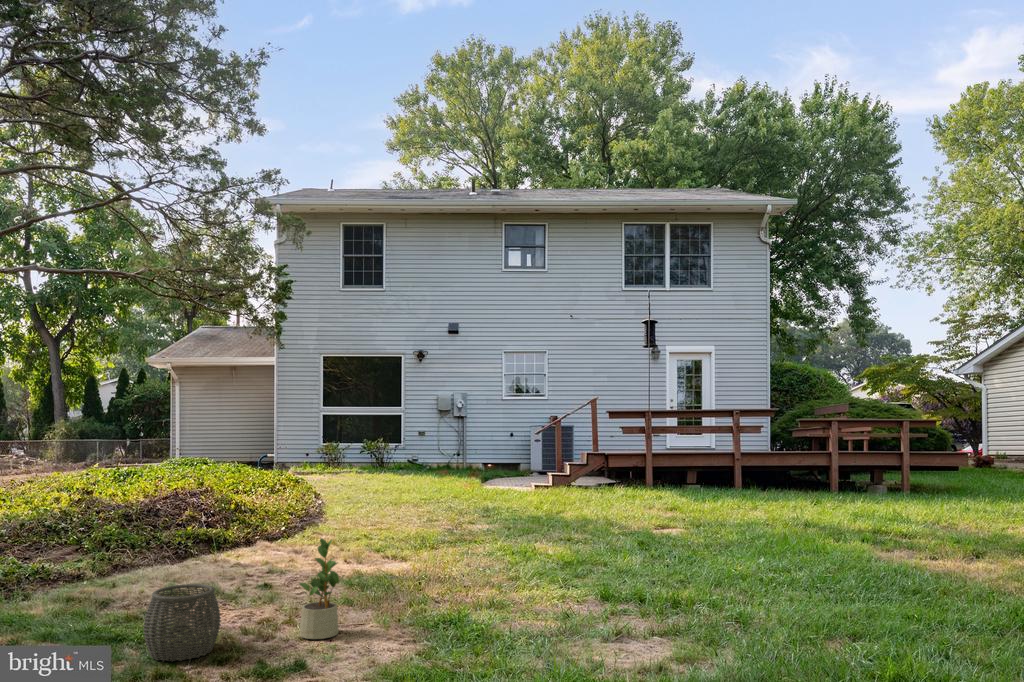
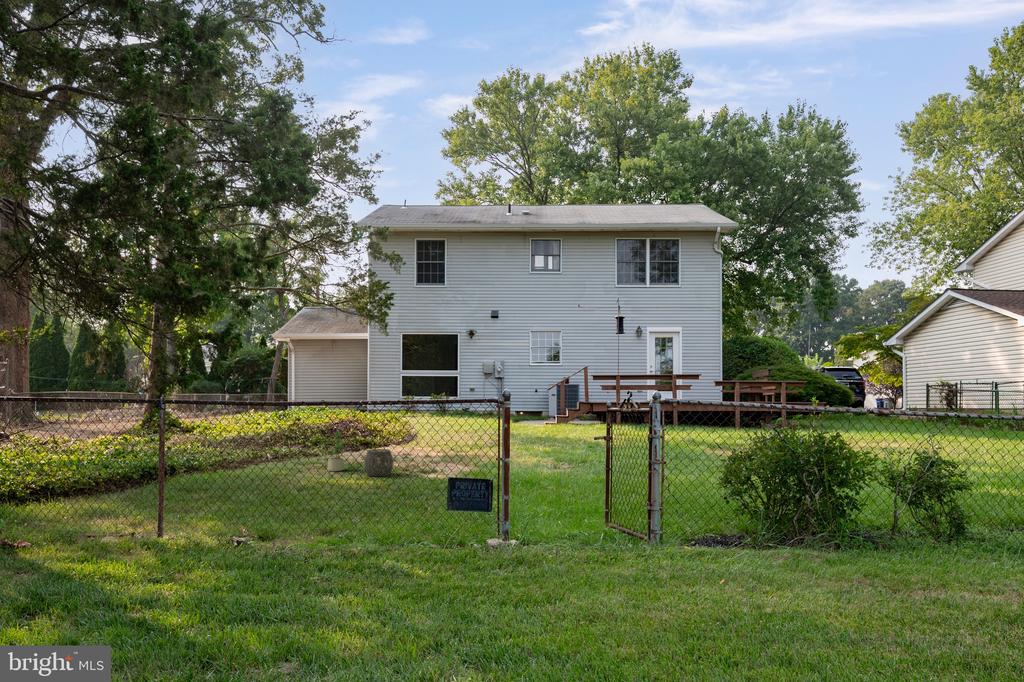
potted plant: present [299,539,339,639] -> present [328,431,344,471]

